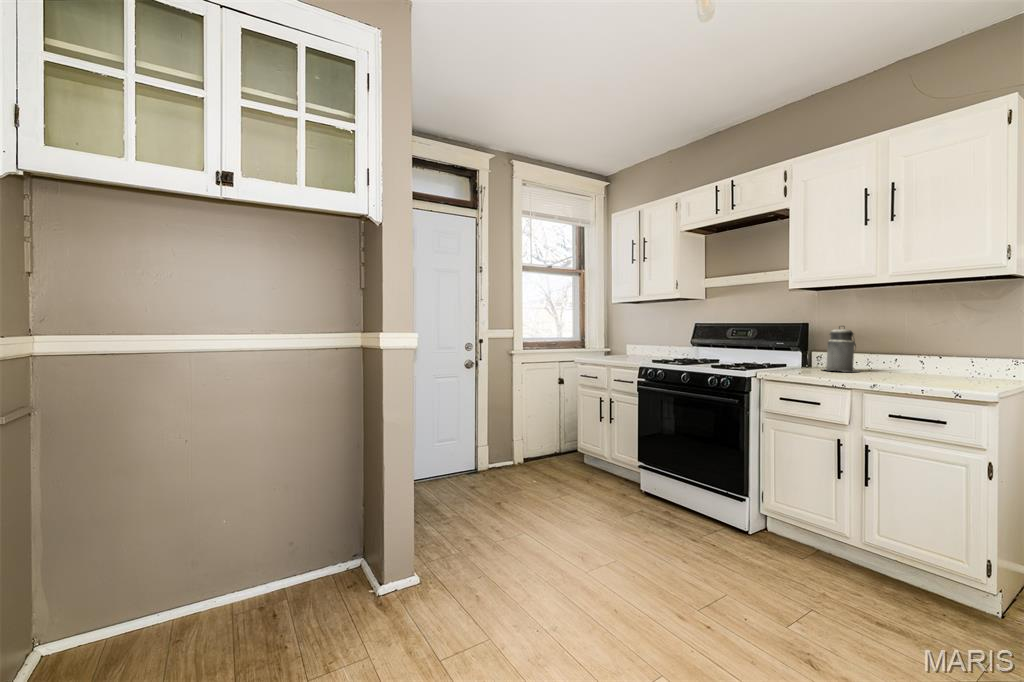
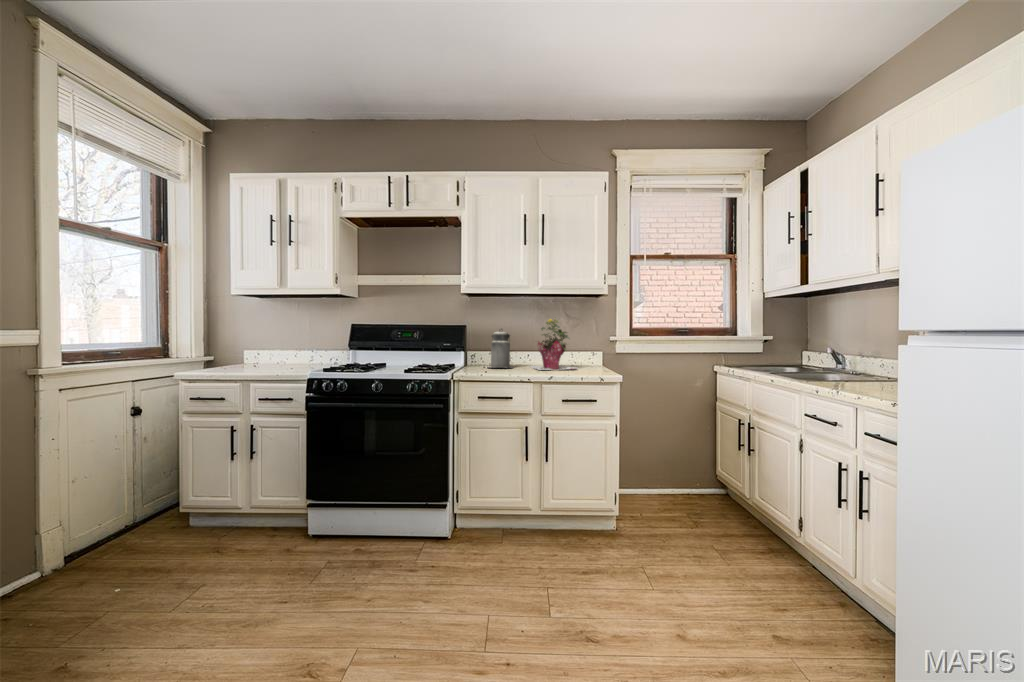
potted plant: none [880,310,953,380] -> present [531,319,577,370]

